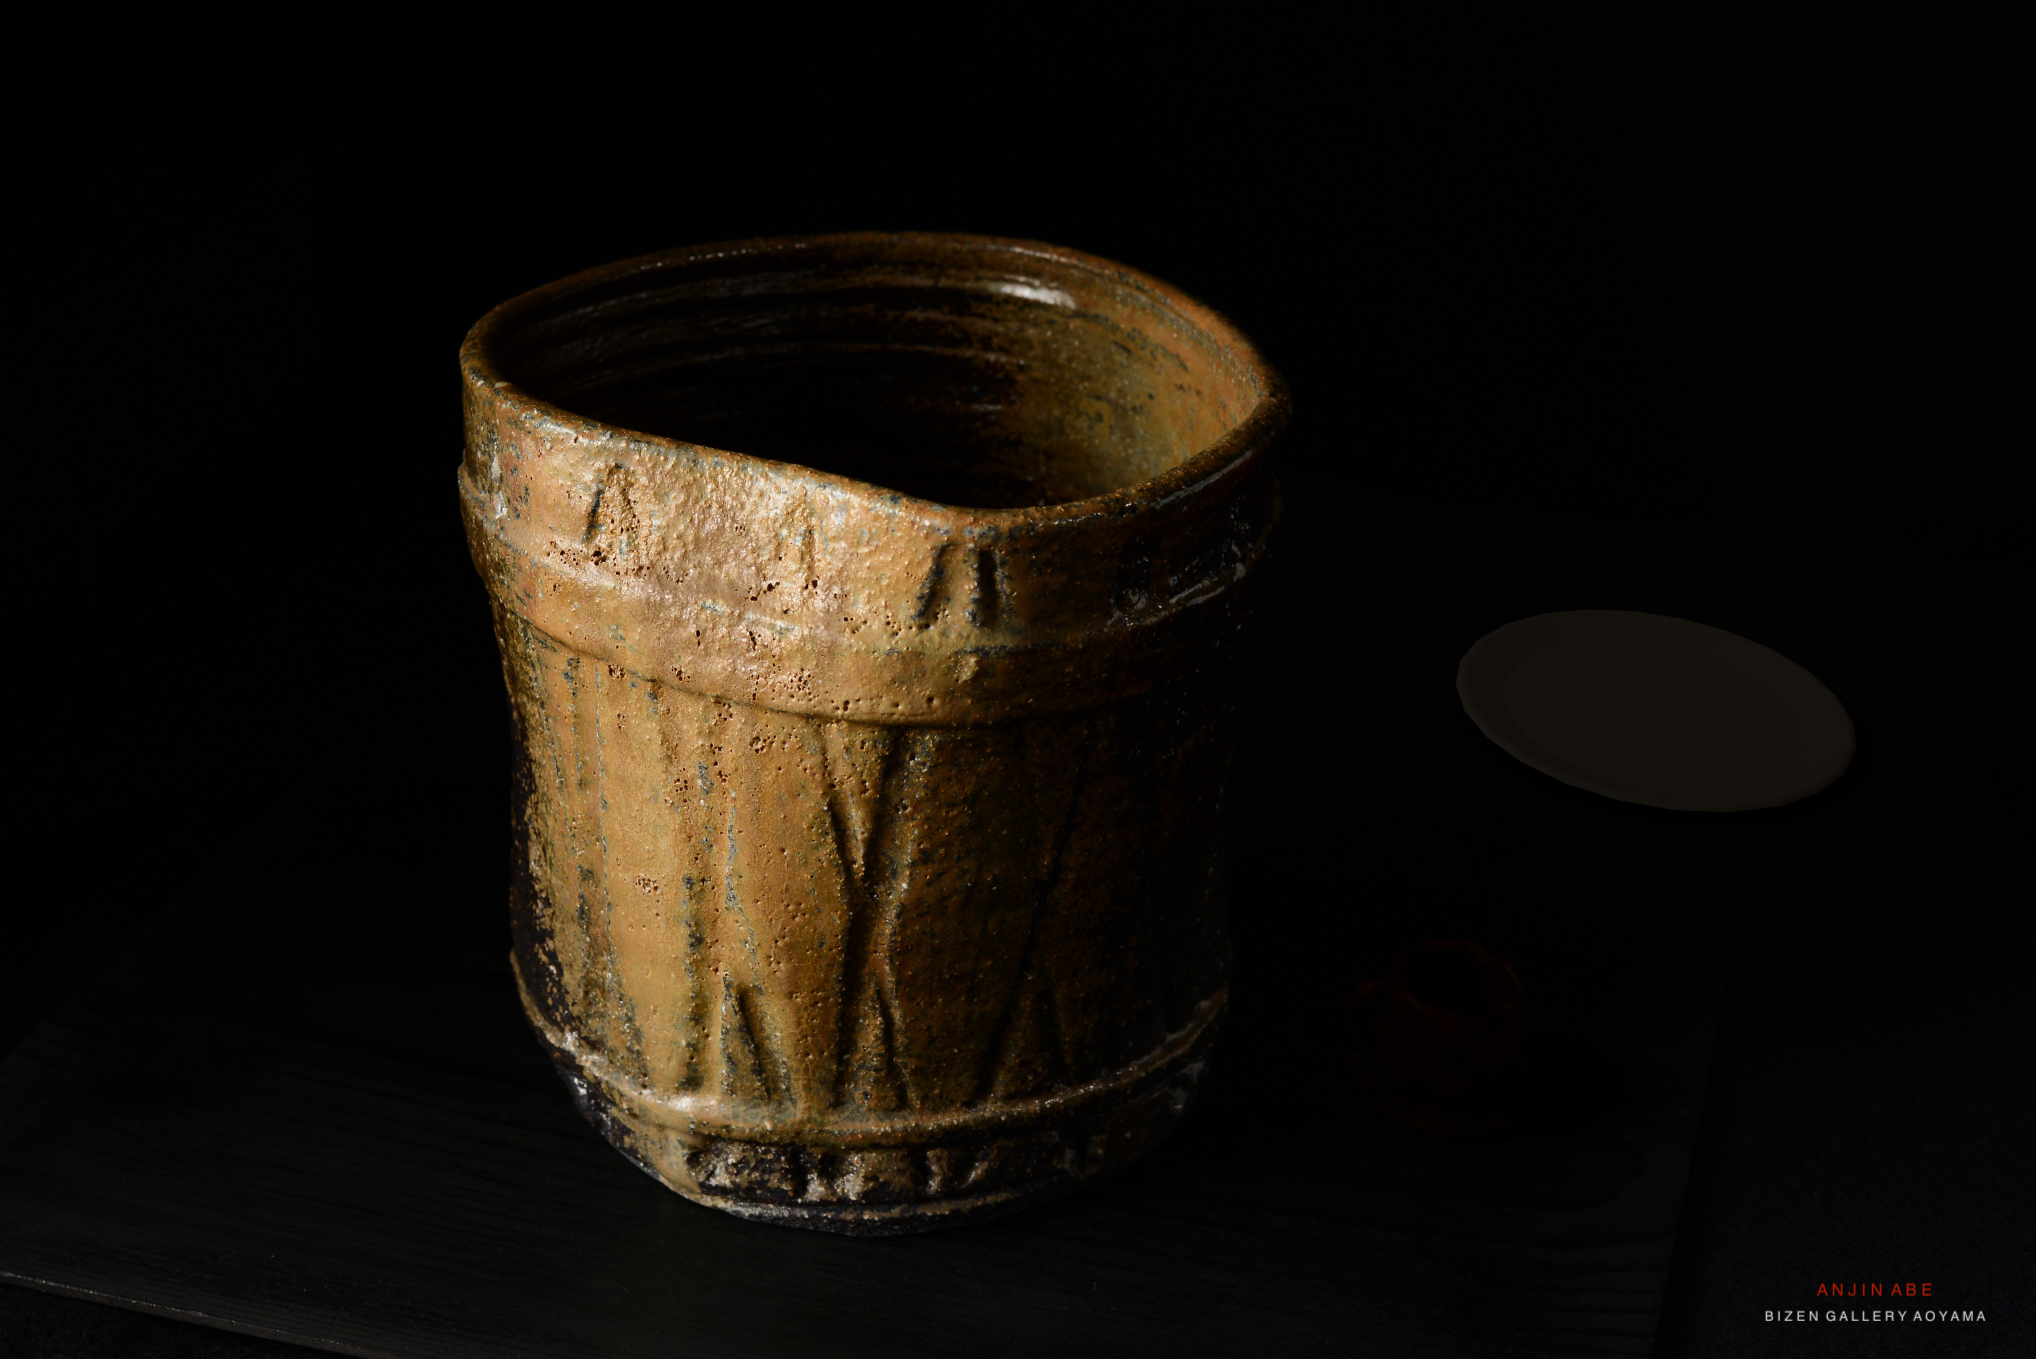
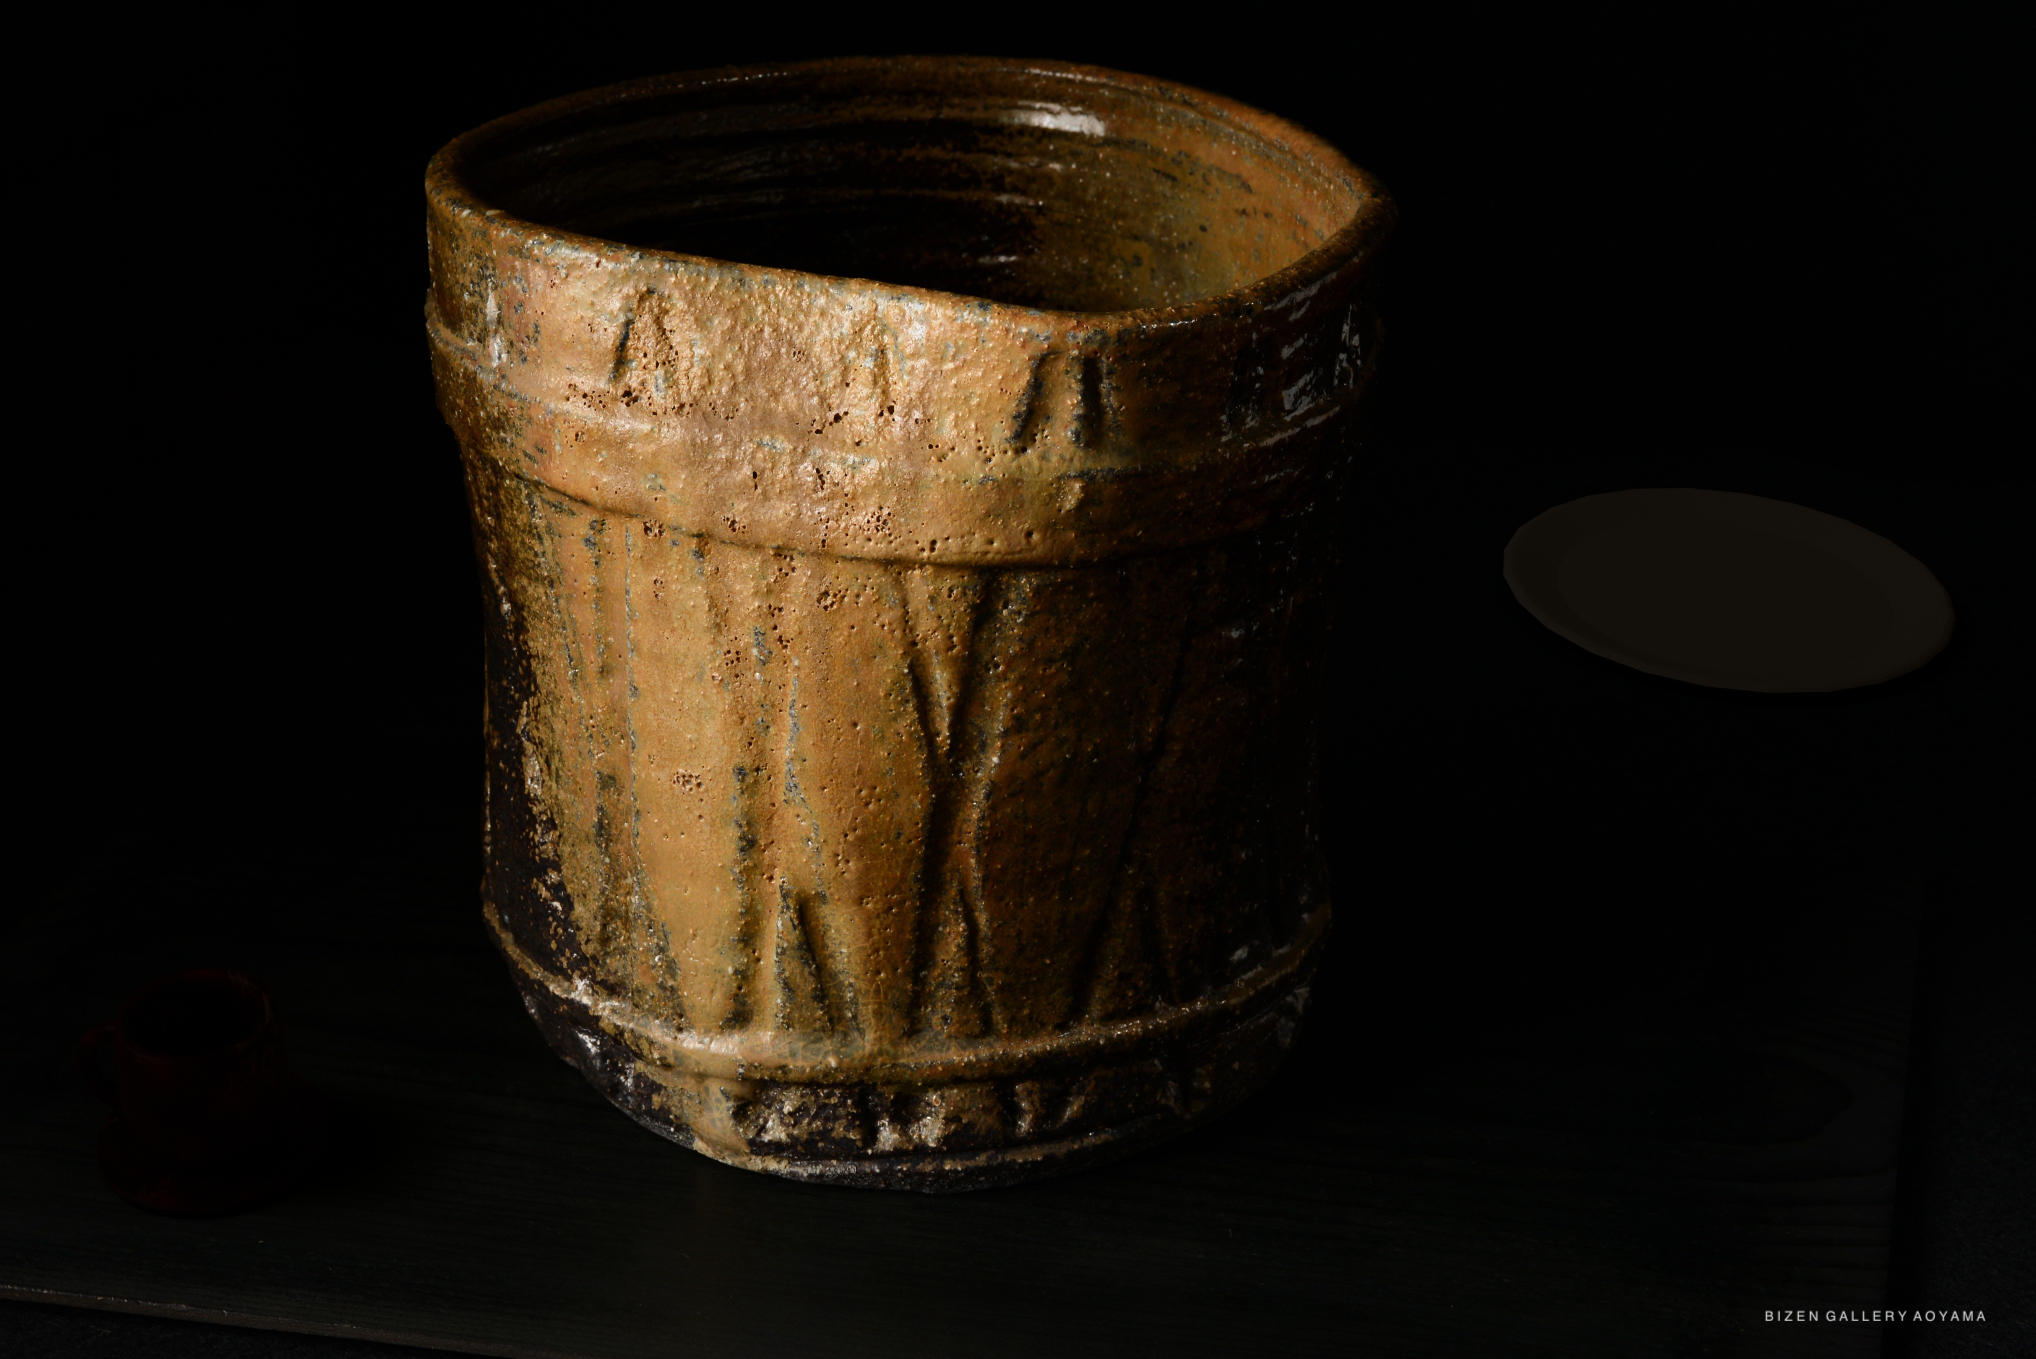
teacup: present [1345,939,1540,1141] -> present [75,968,331,1217]

